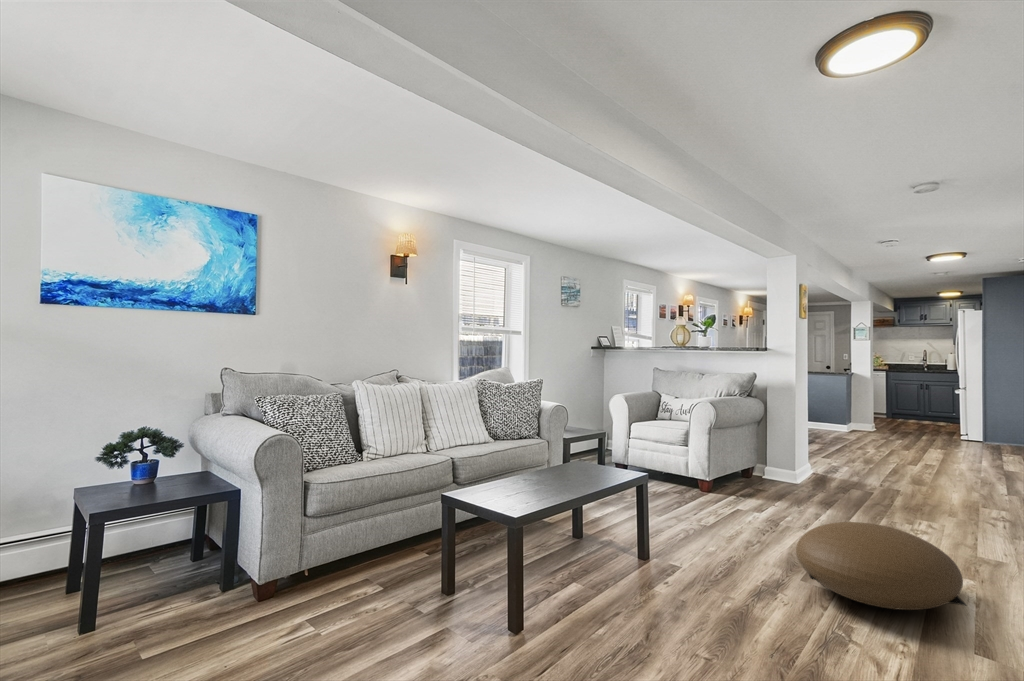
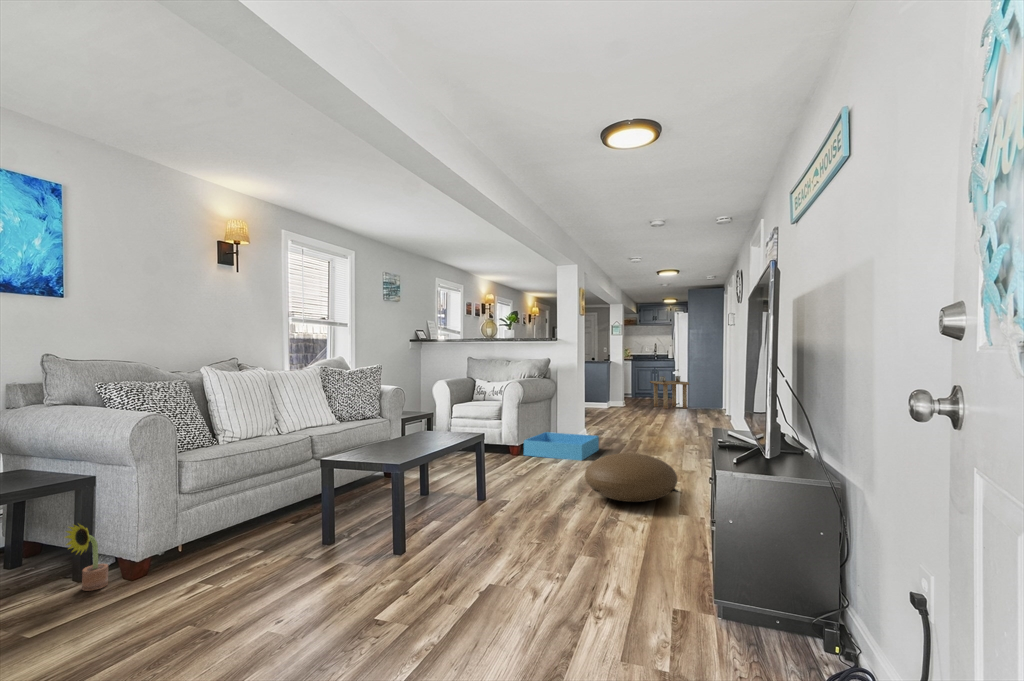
side table: none [912,396,980,442] -> present [650,376,689,409]
storage bin: none [718,466,828,513] -> present [524,432,599,461]
decorative plant: none [172,545,212,618] -> present [65,524,108,591]

